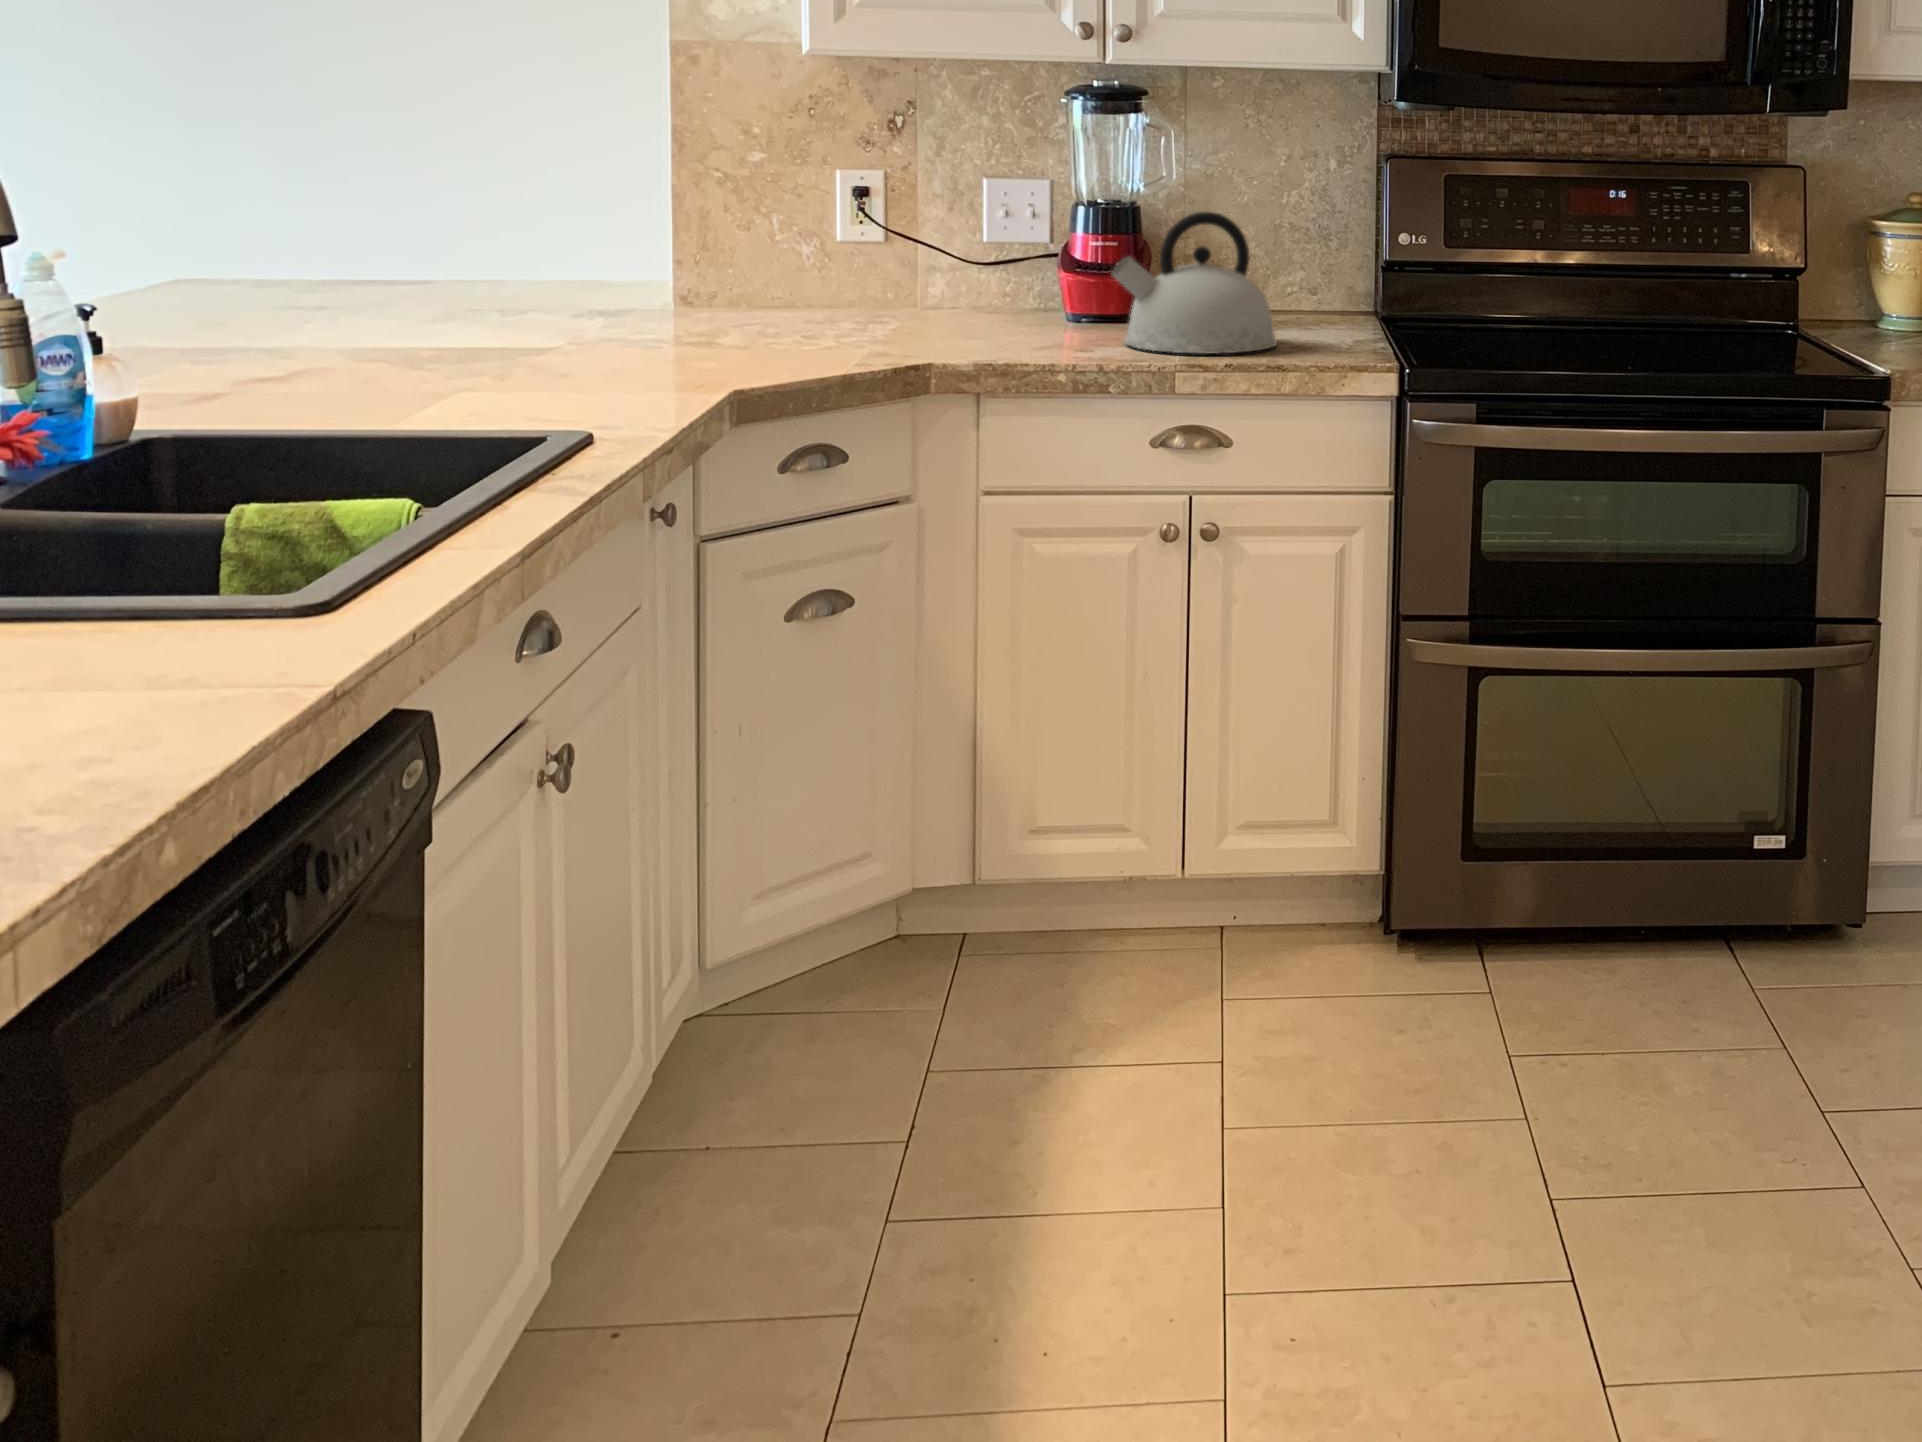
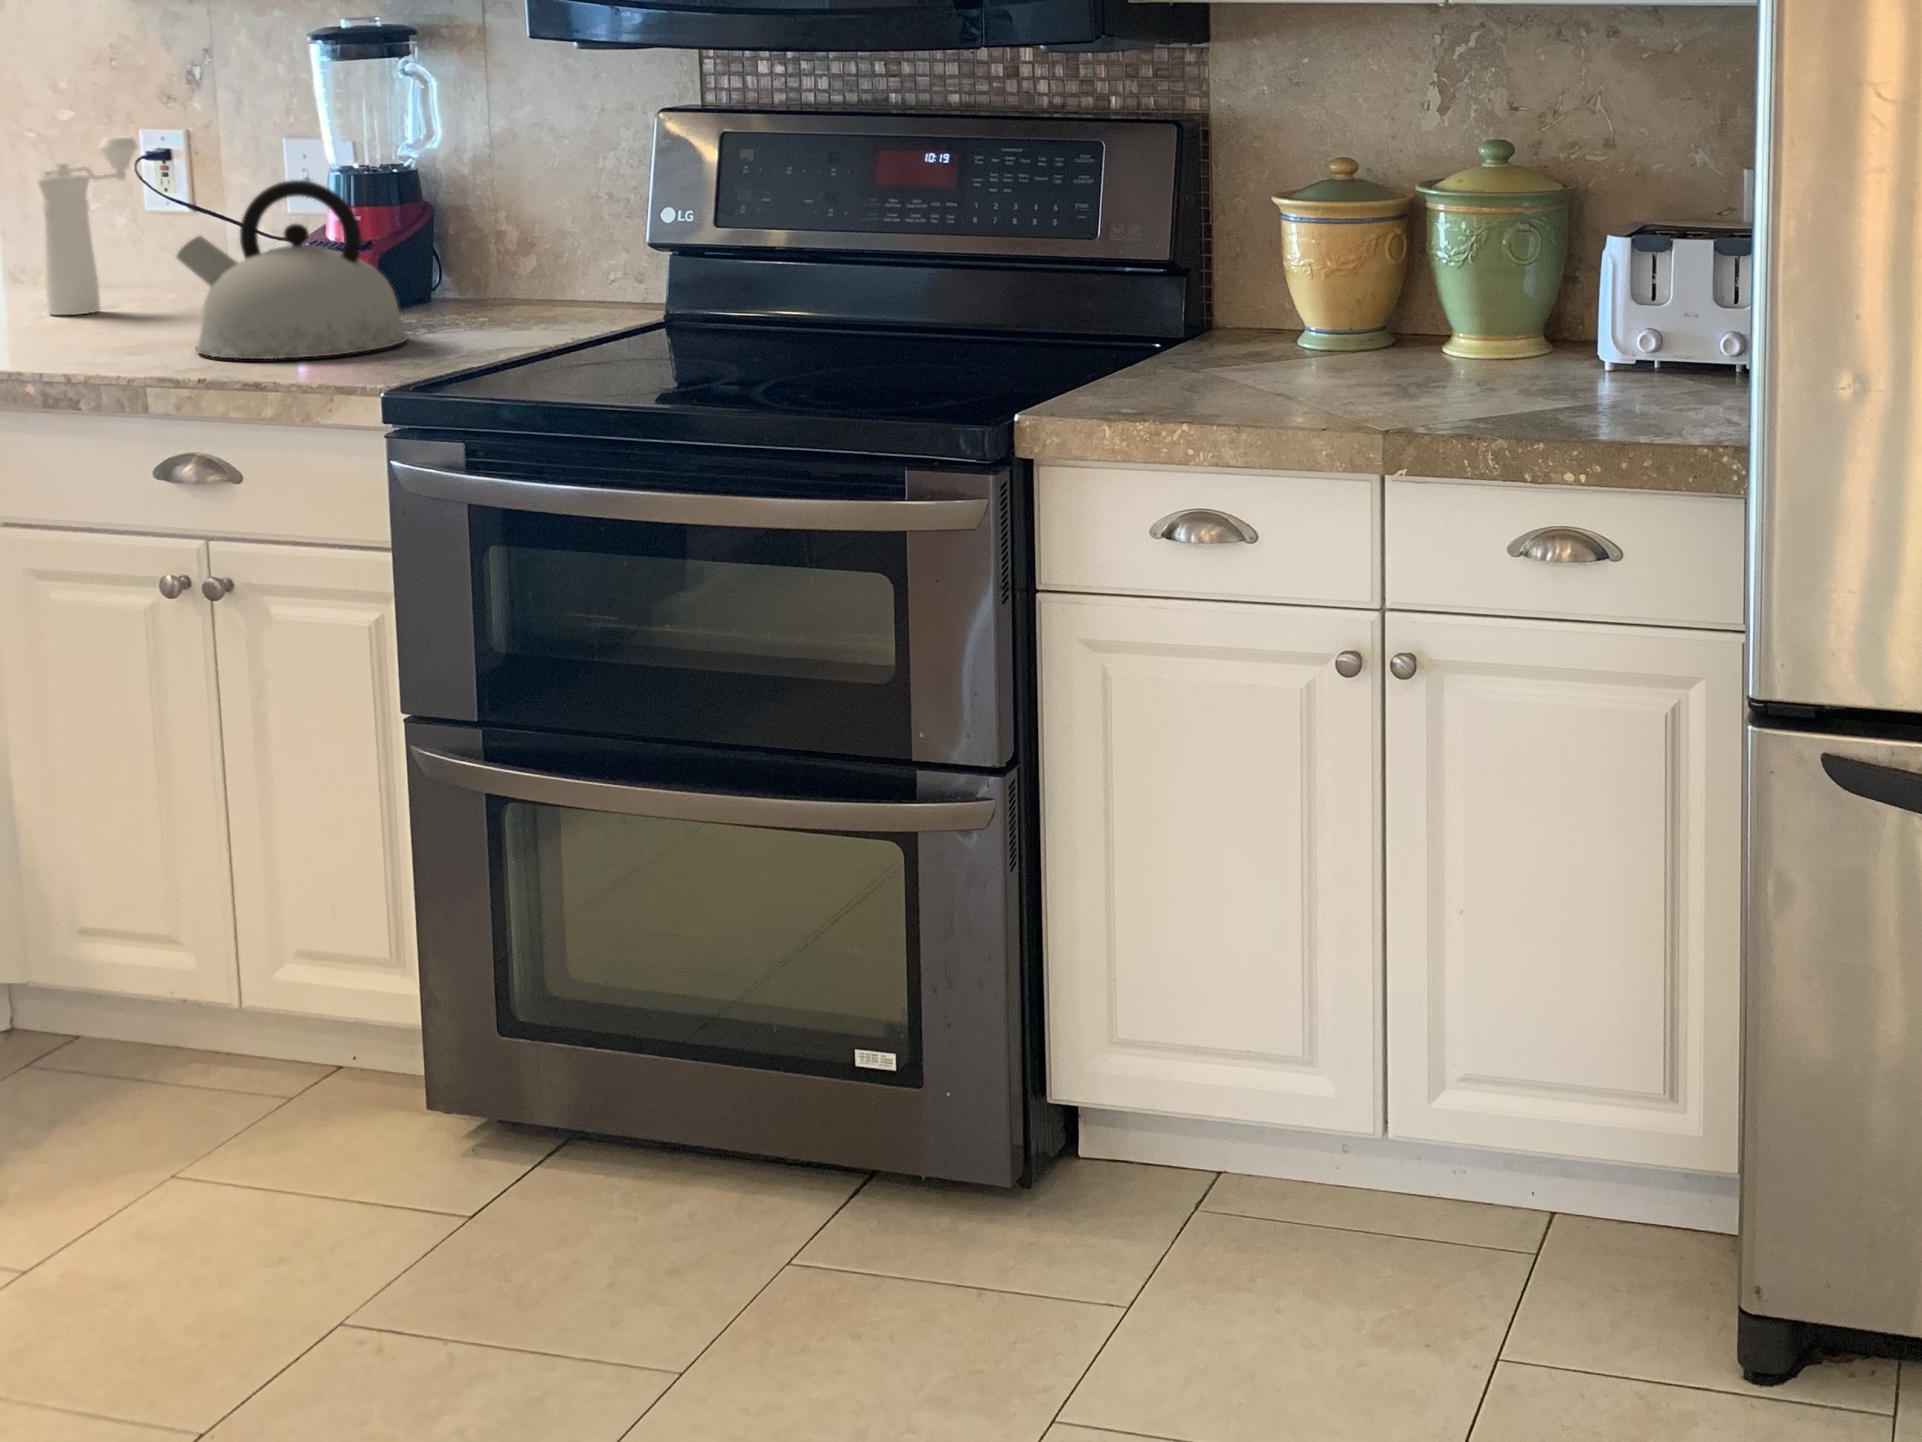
pepper mill: none [870,176,911,328] -> present [37,137,138,315]

